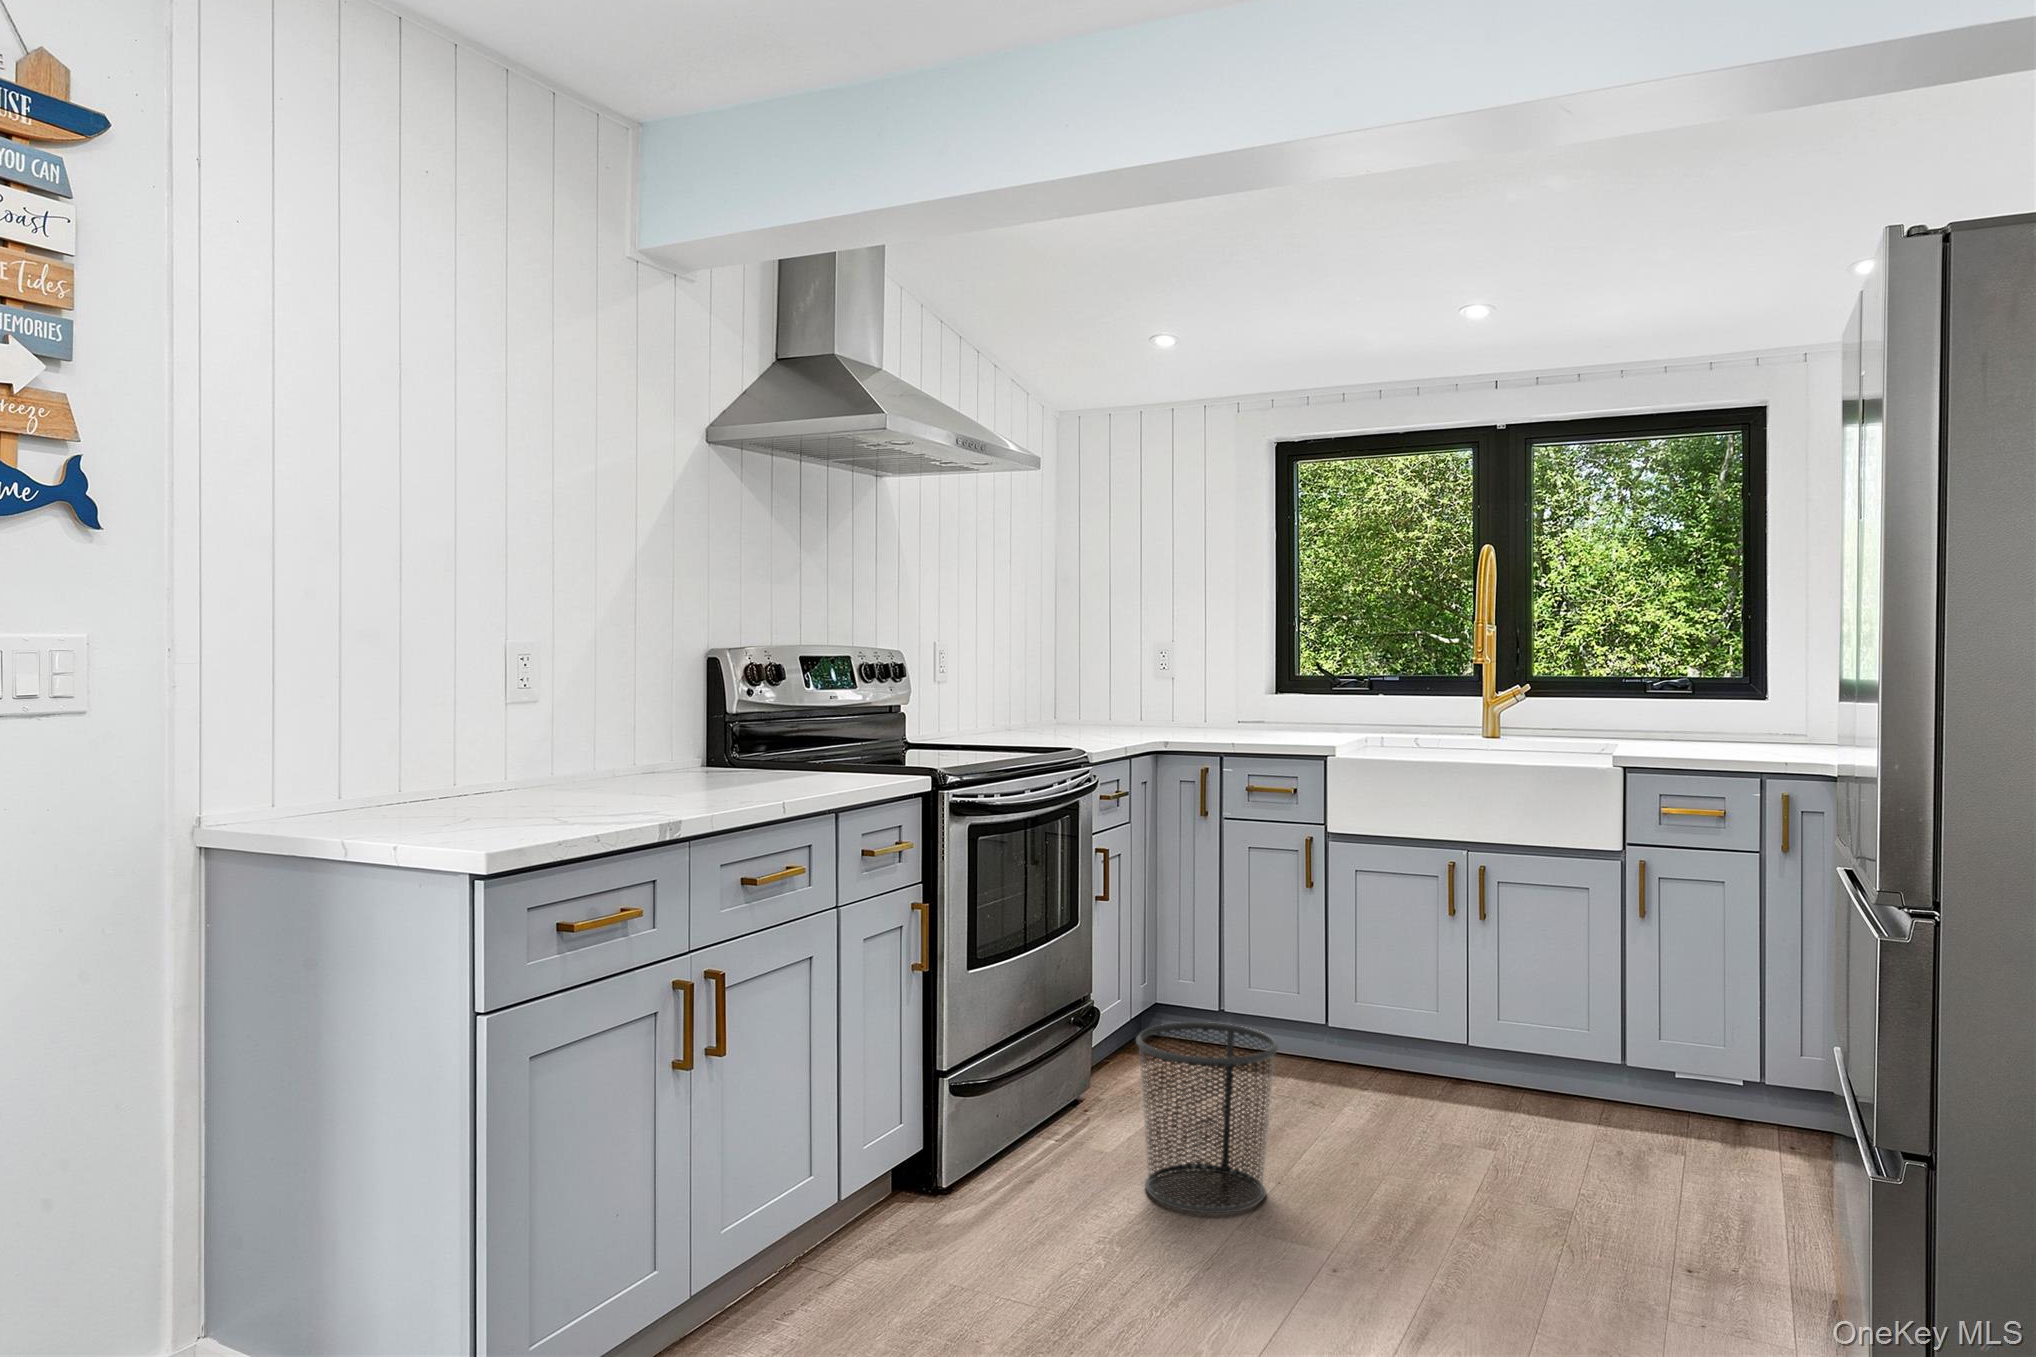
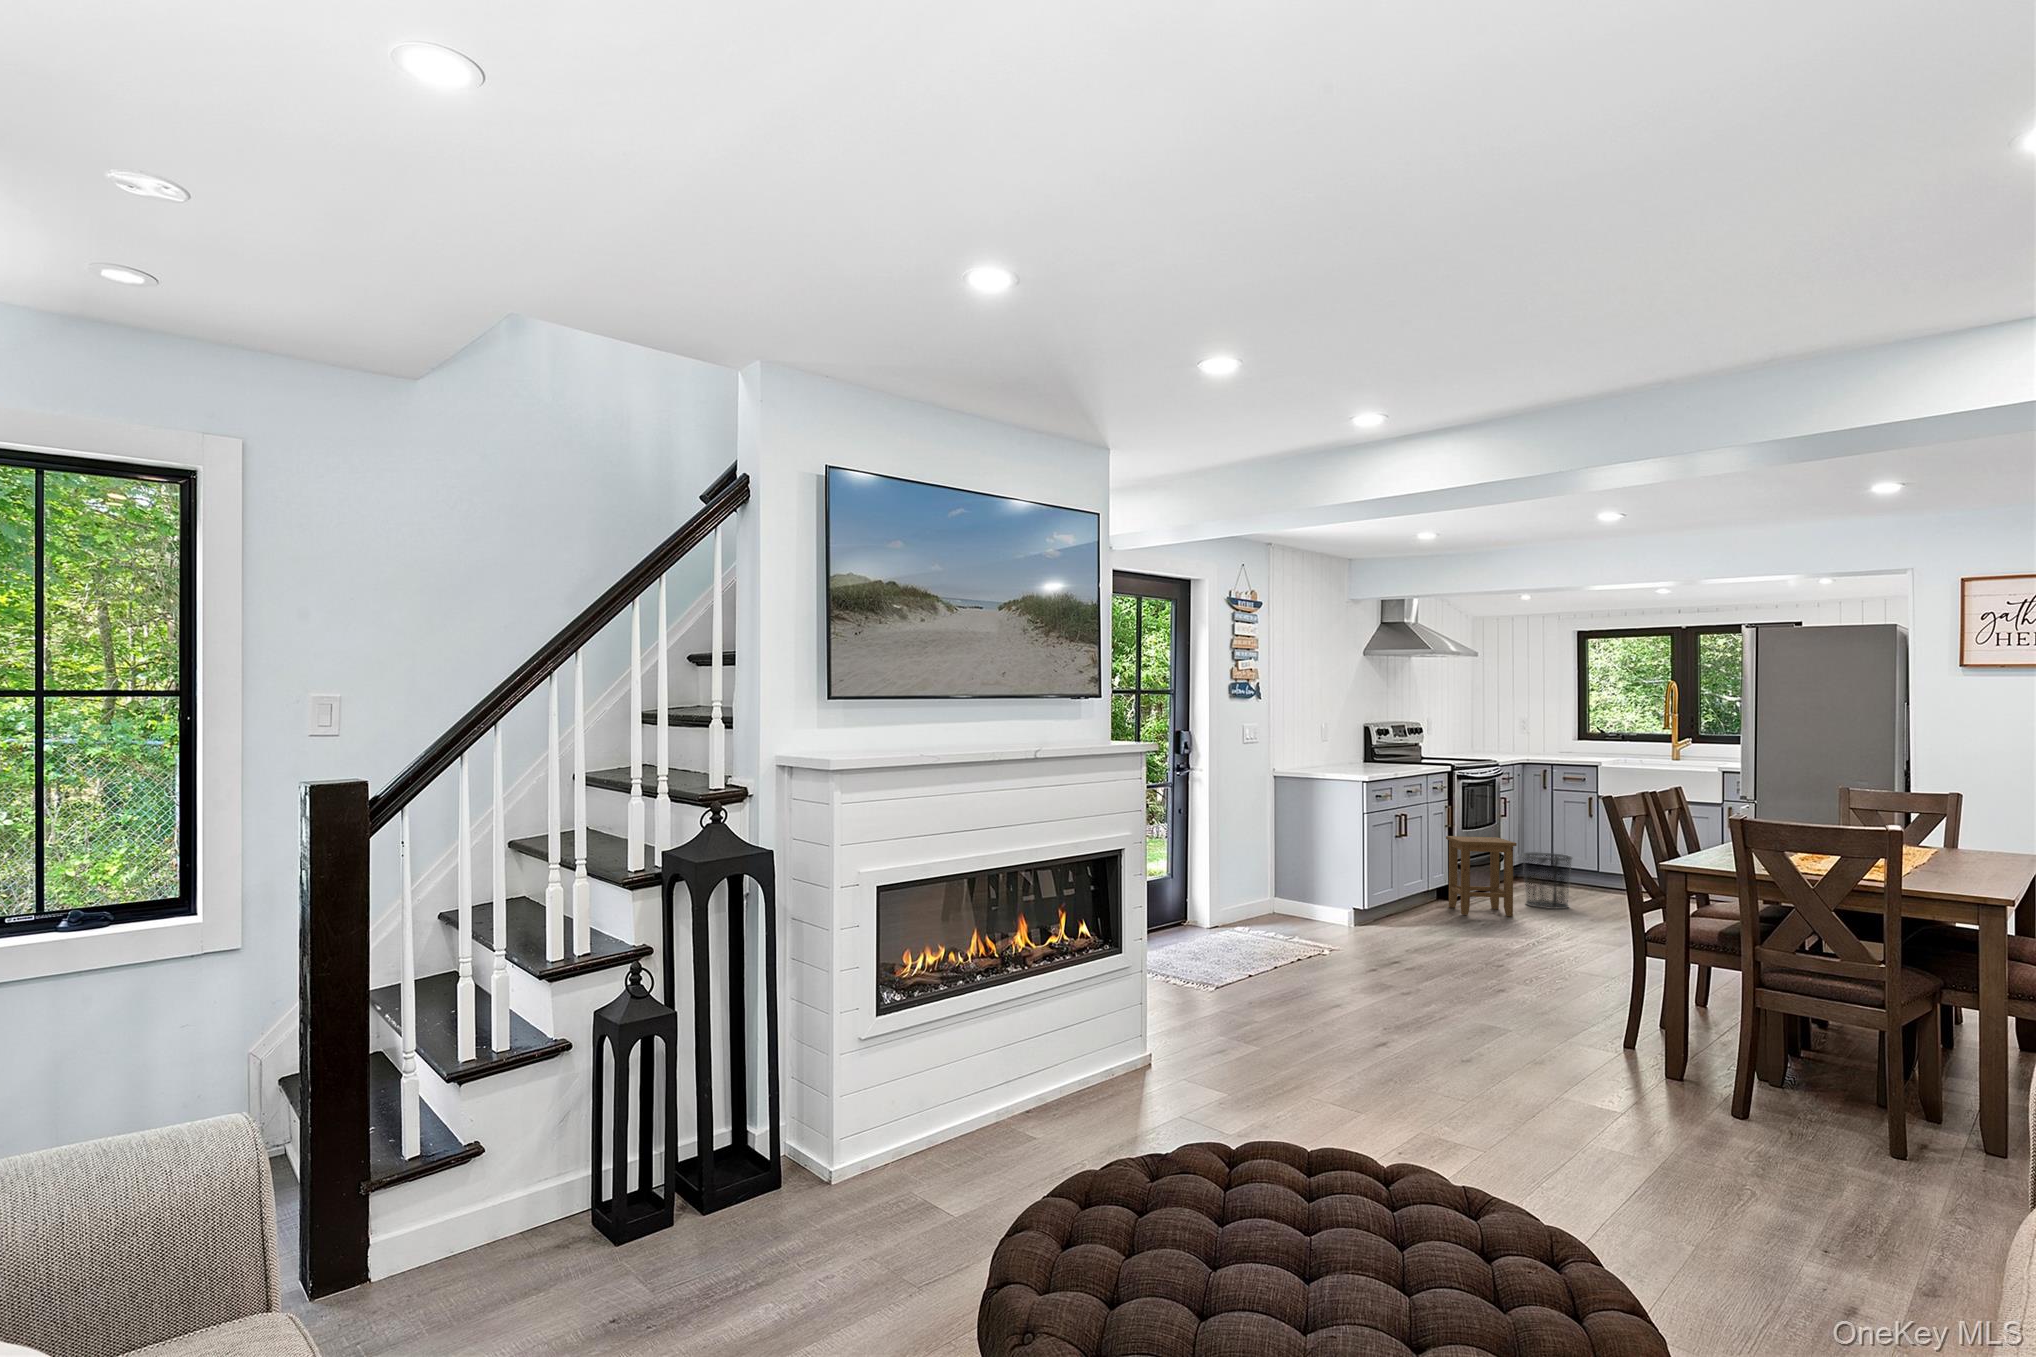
stool: none [903,1004,1111,1314] -> present [1446,836,1517,916]

